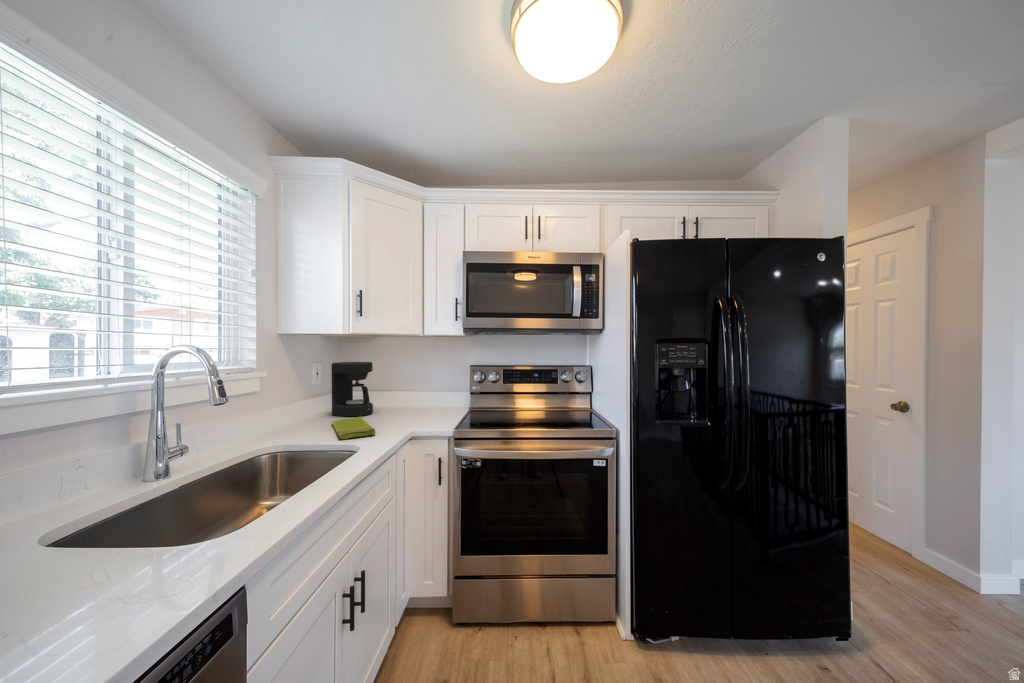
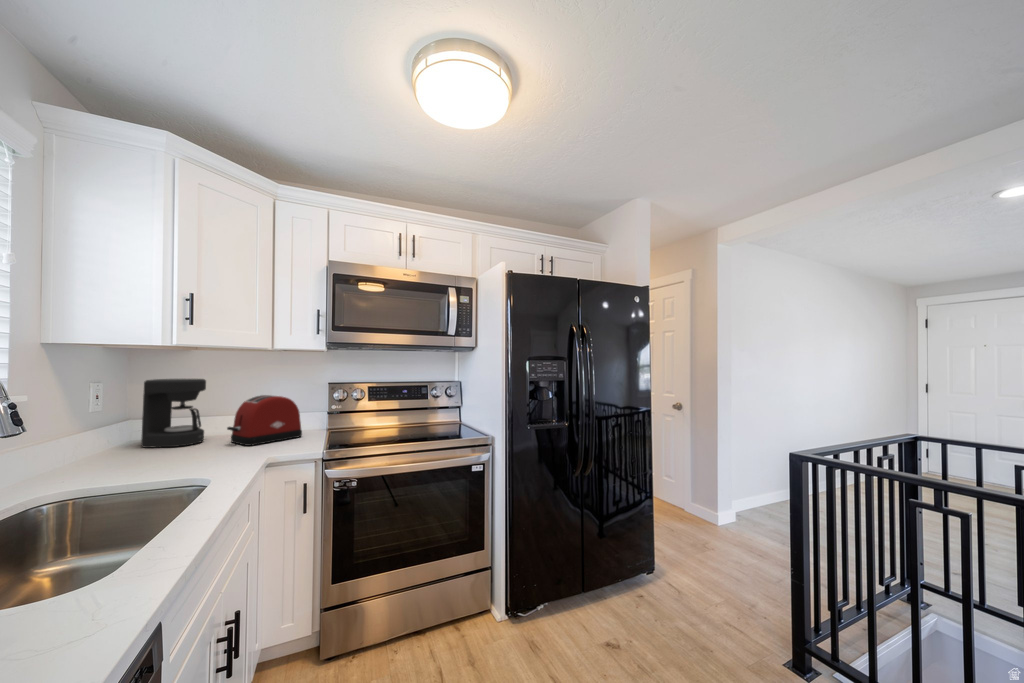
toaster: none [385,376,443,420] -> present [227,395,302,446]
dish towel: present [332,416,375,439] -> none [150,444,229,471]

